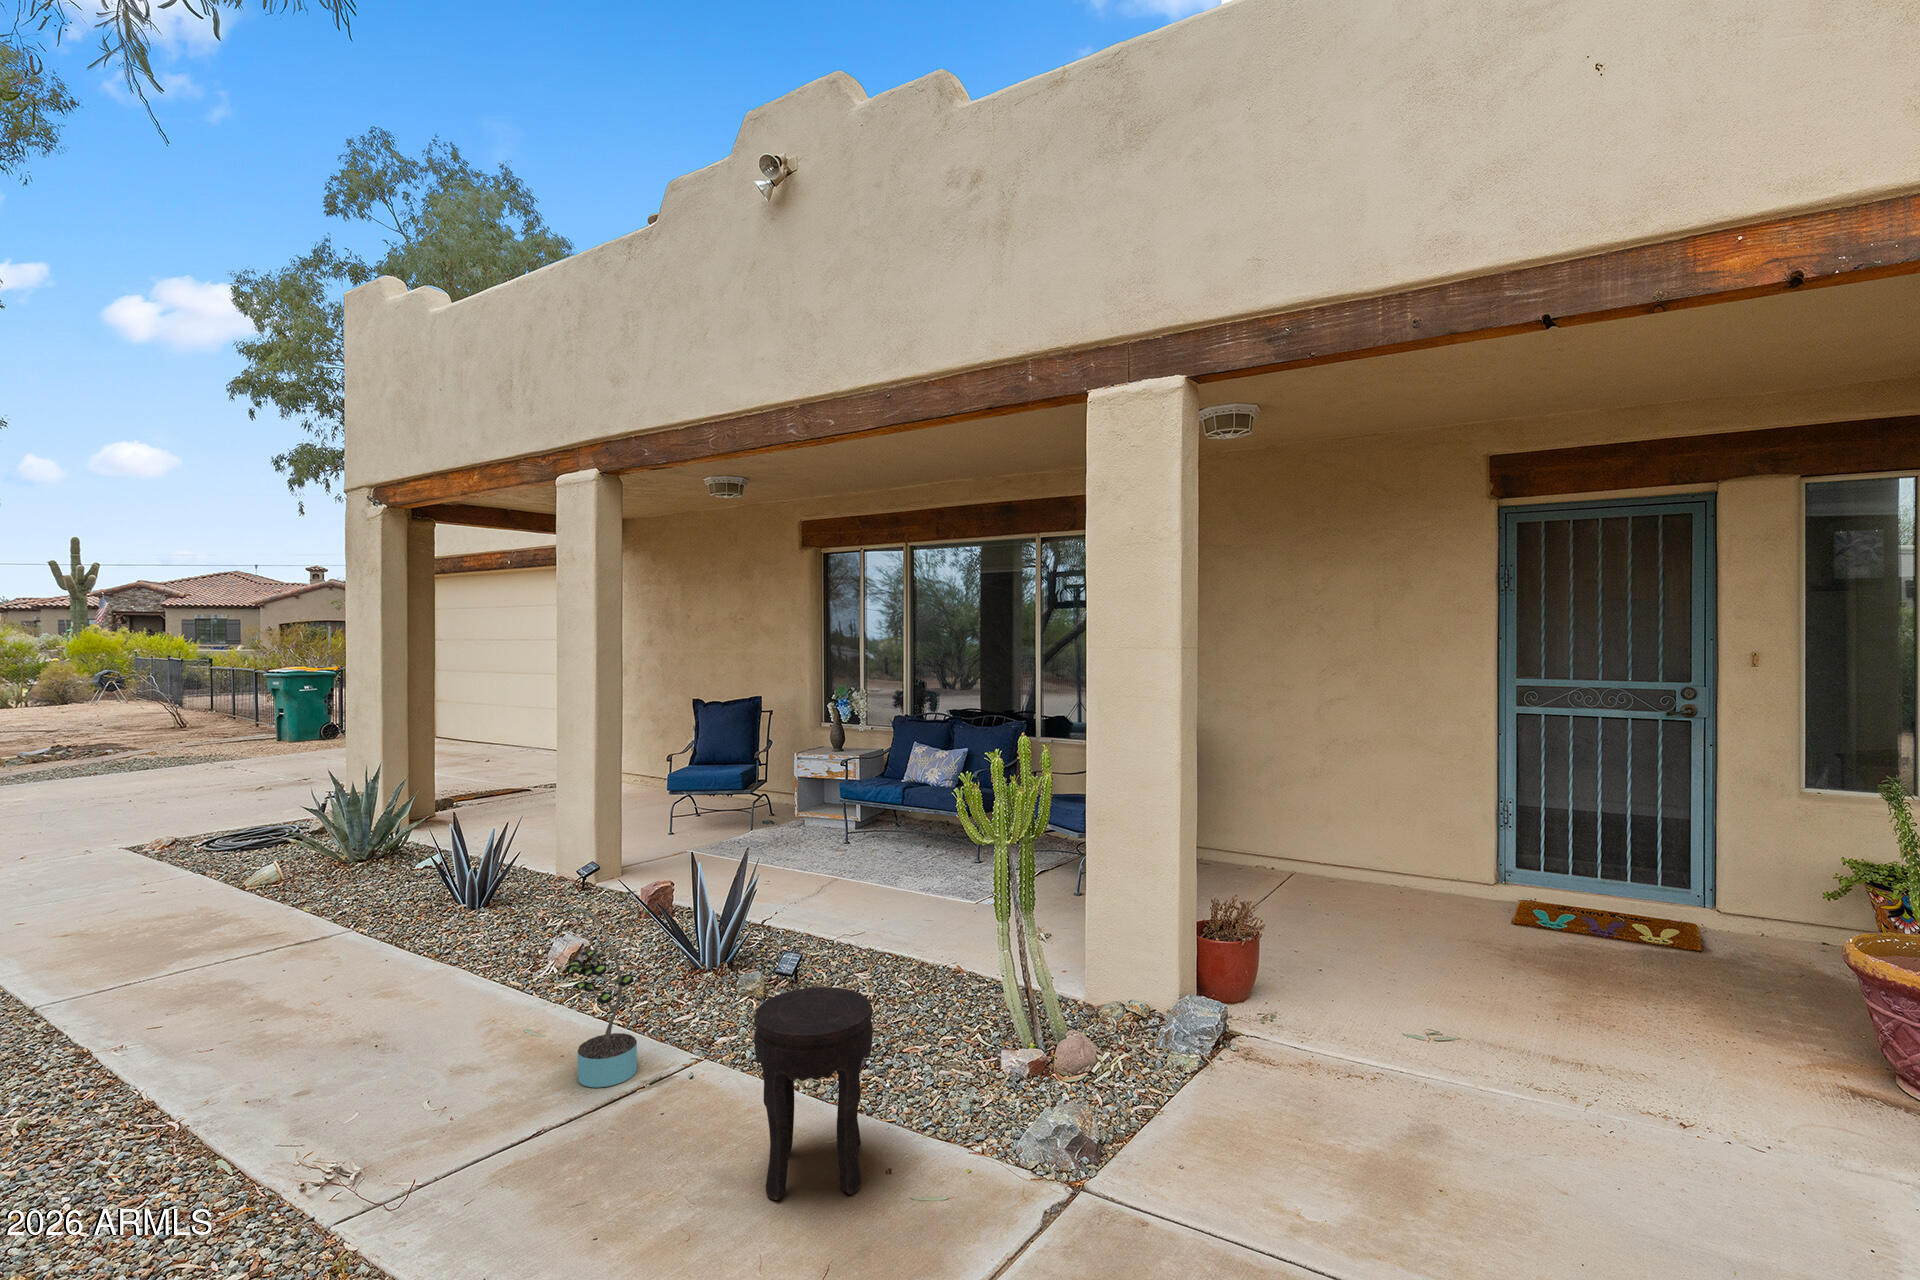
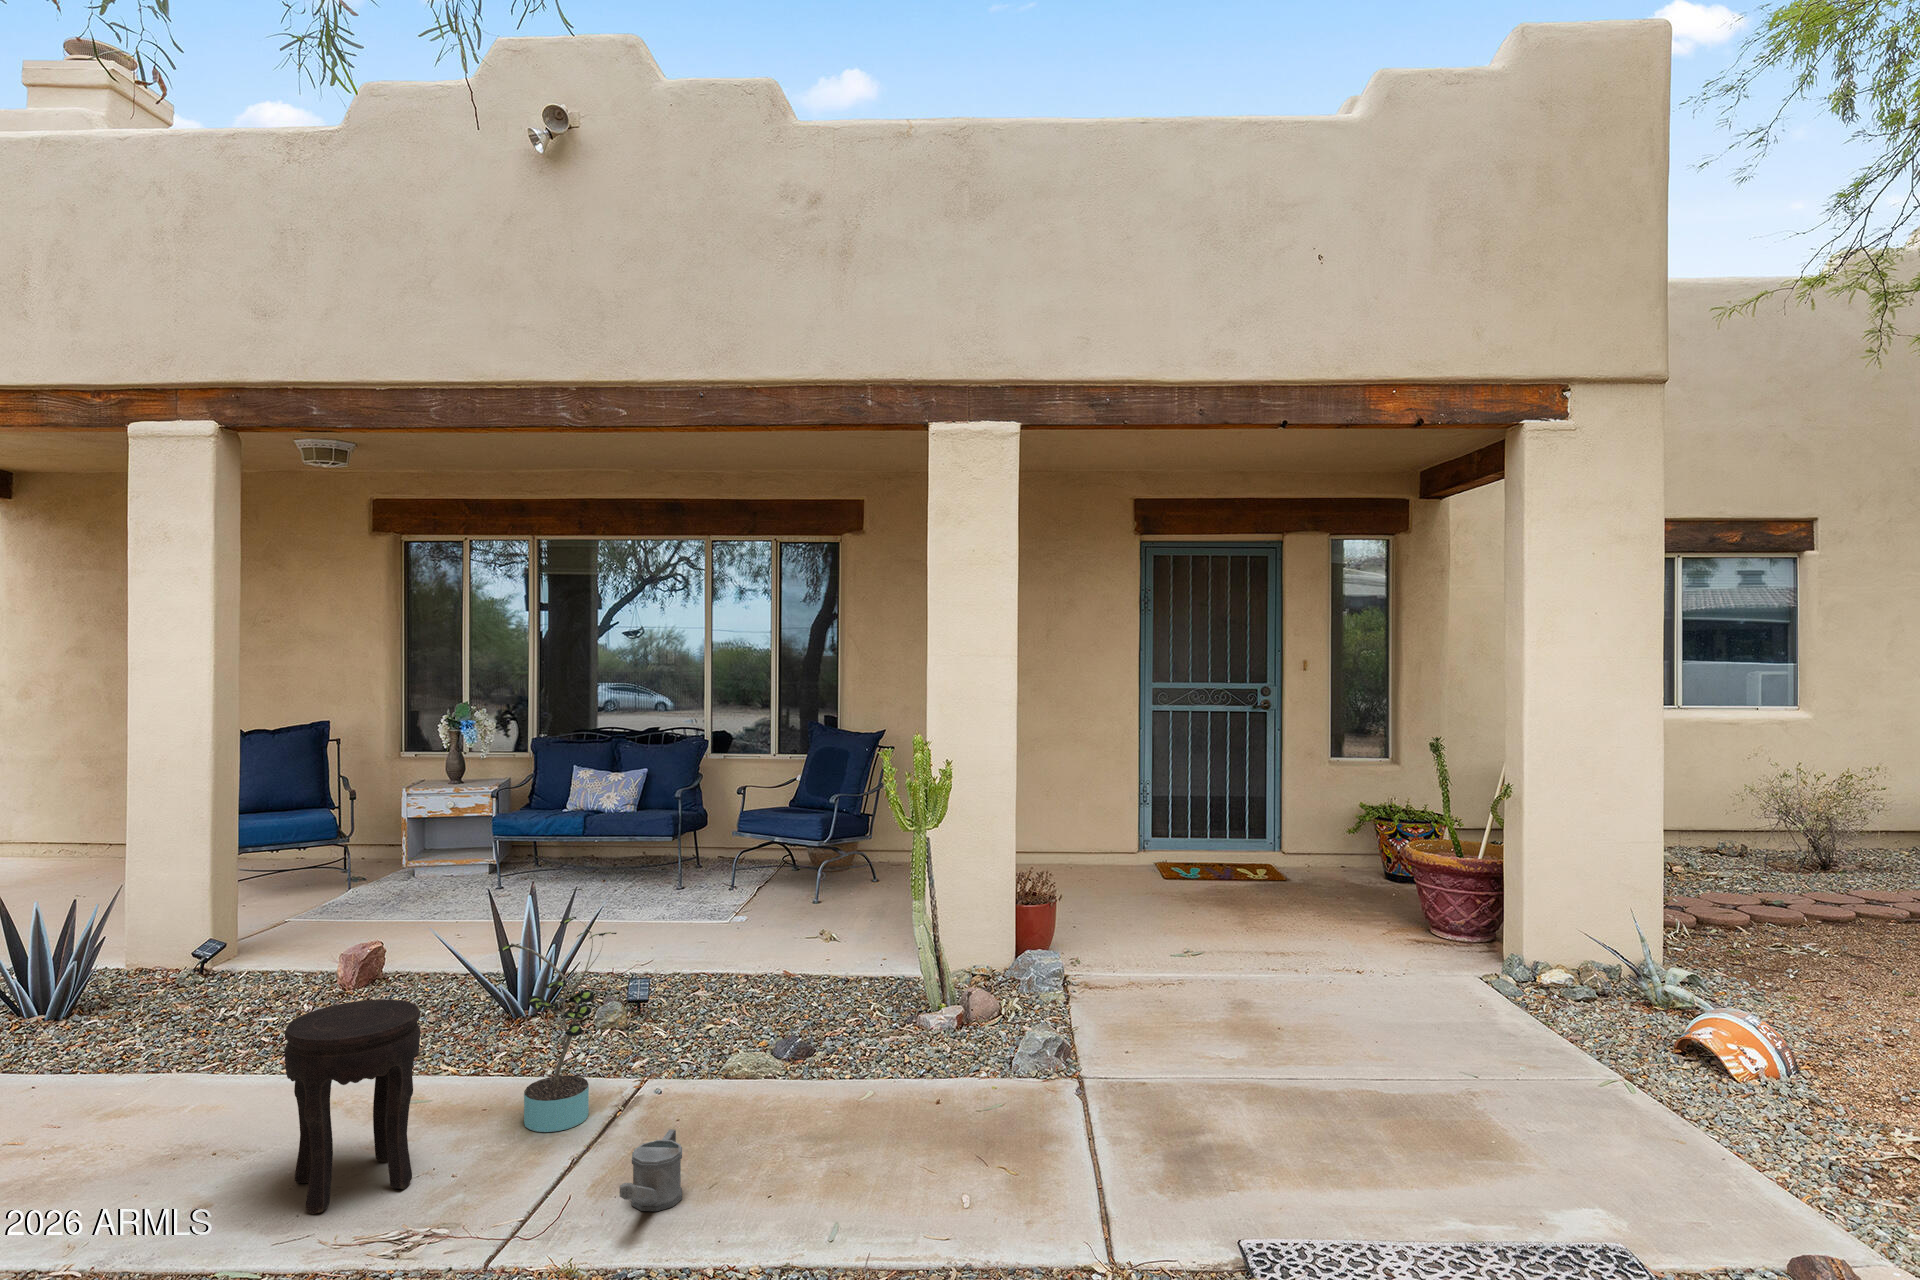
side table: present [754,987,873,1200] -> present [284,999,421,1214]
watering can: none [475,1121,607,1205] -> present [620,1129,682,1211]

